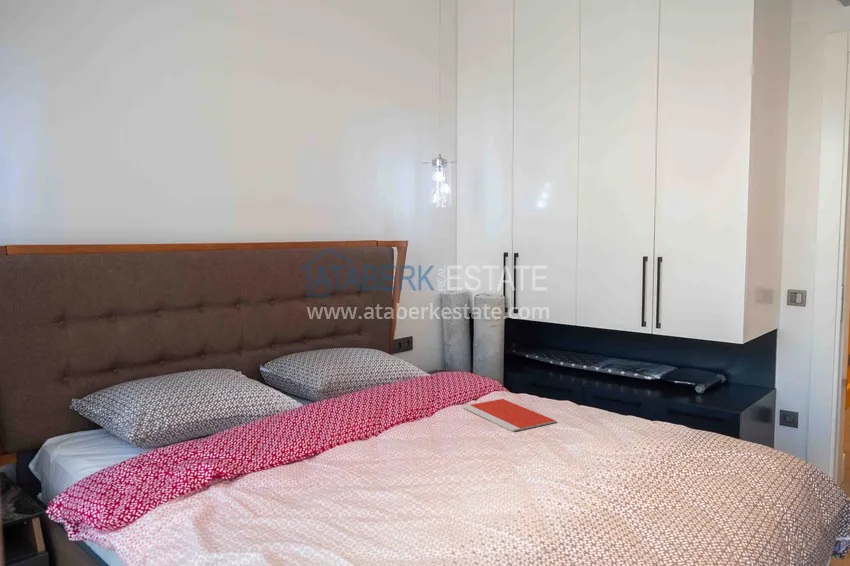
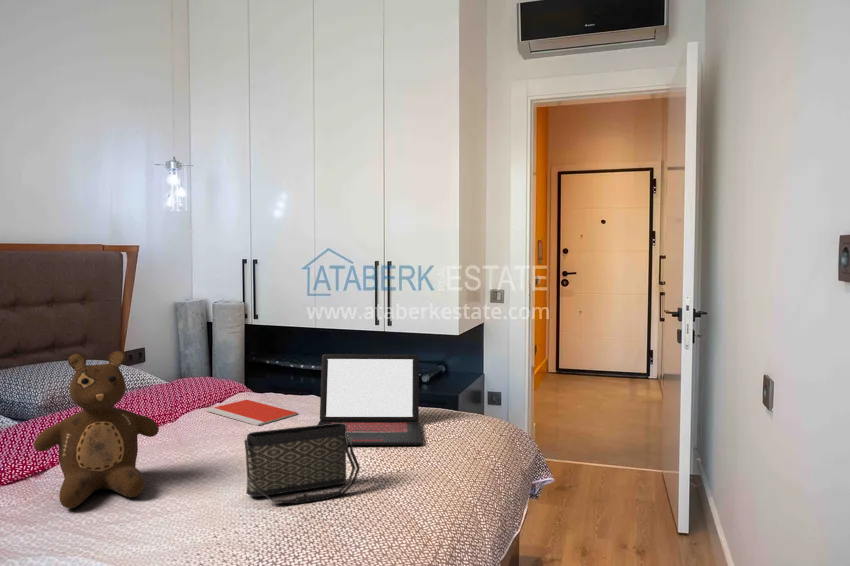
teddy bear: none [298,348,411,507] -> present [34,351,159,508]
laptop: none [571,360,712,485] -> present [318,354,422,445]
handbag: none [496,452,635,548] -> present [244,423,360,503]

